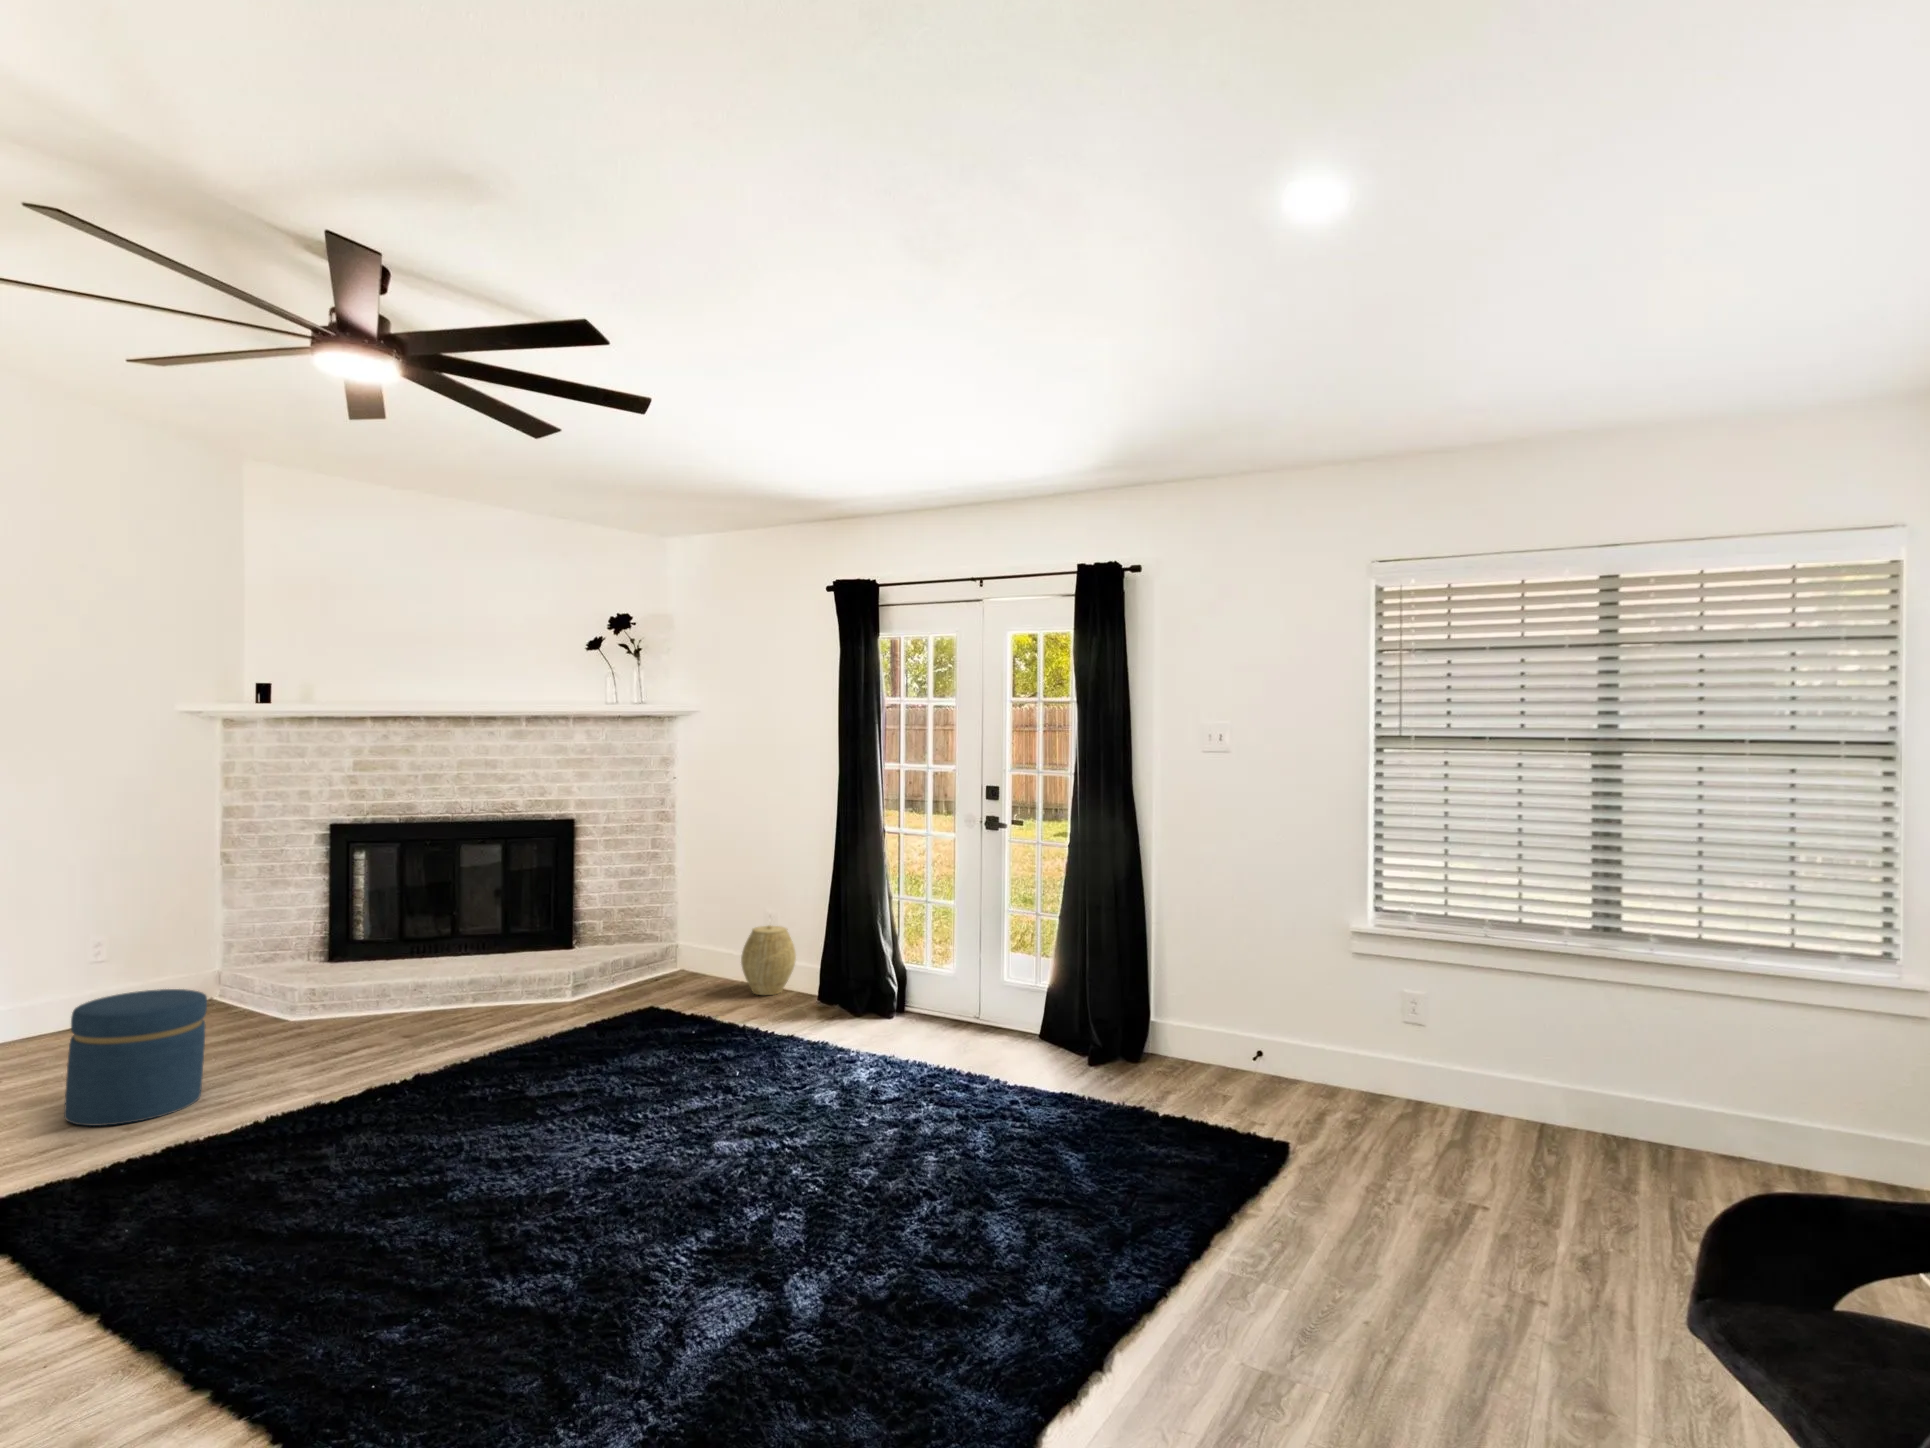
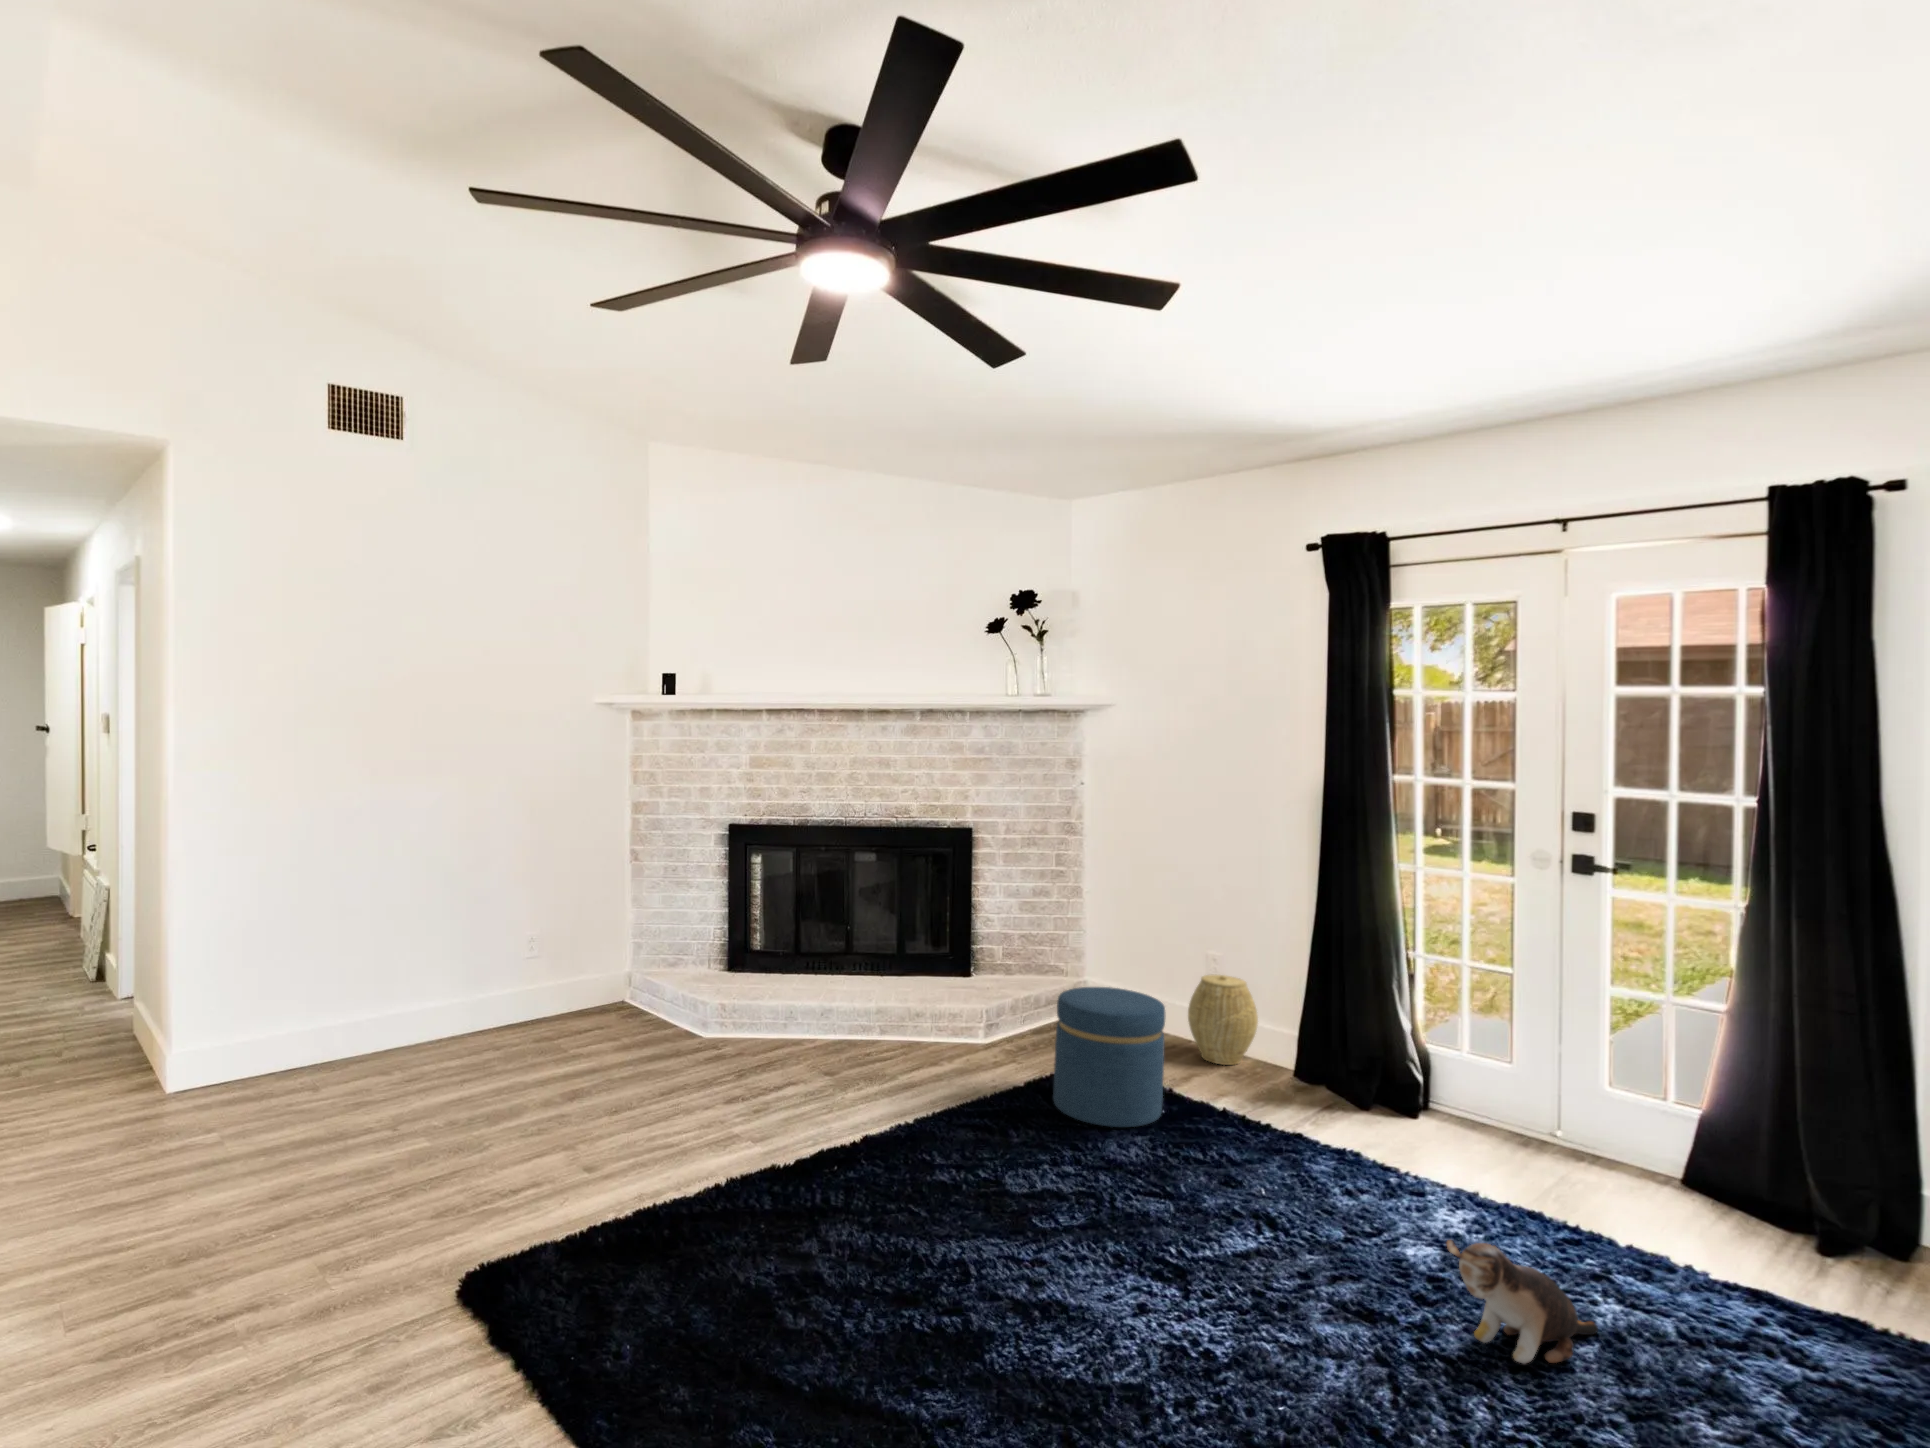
ottoman: present [64,989,207,1126] -> present [1053,987,1165,1127]
plush toy: none [801,1069,911,1143] -> present [1447,1240,1598,1363]

